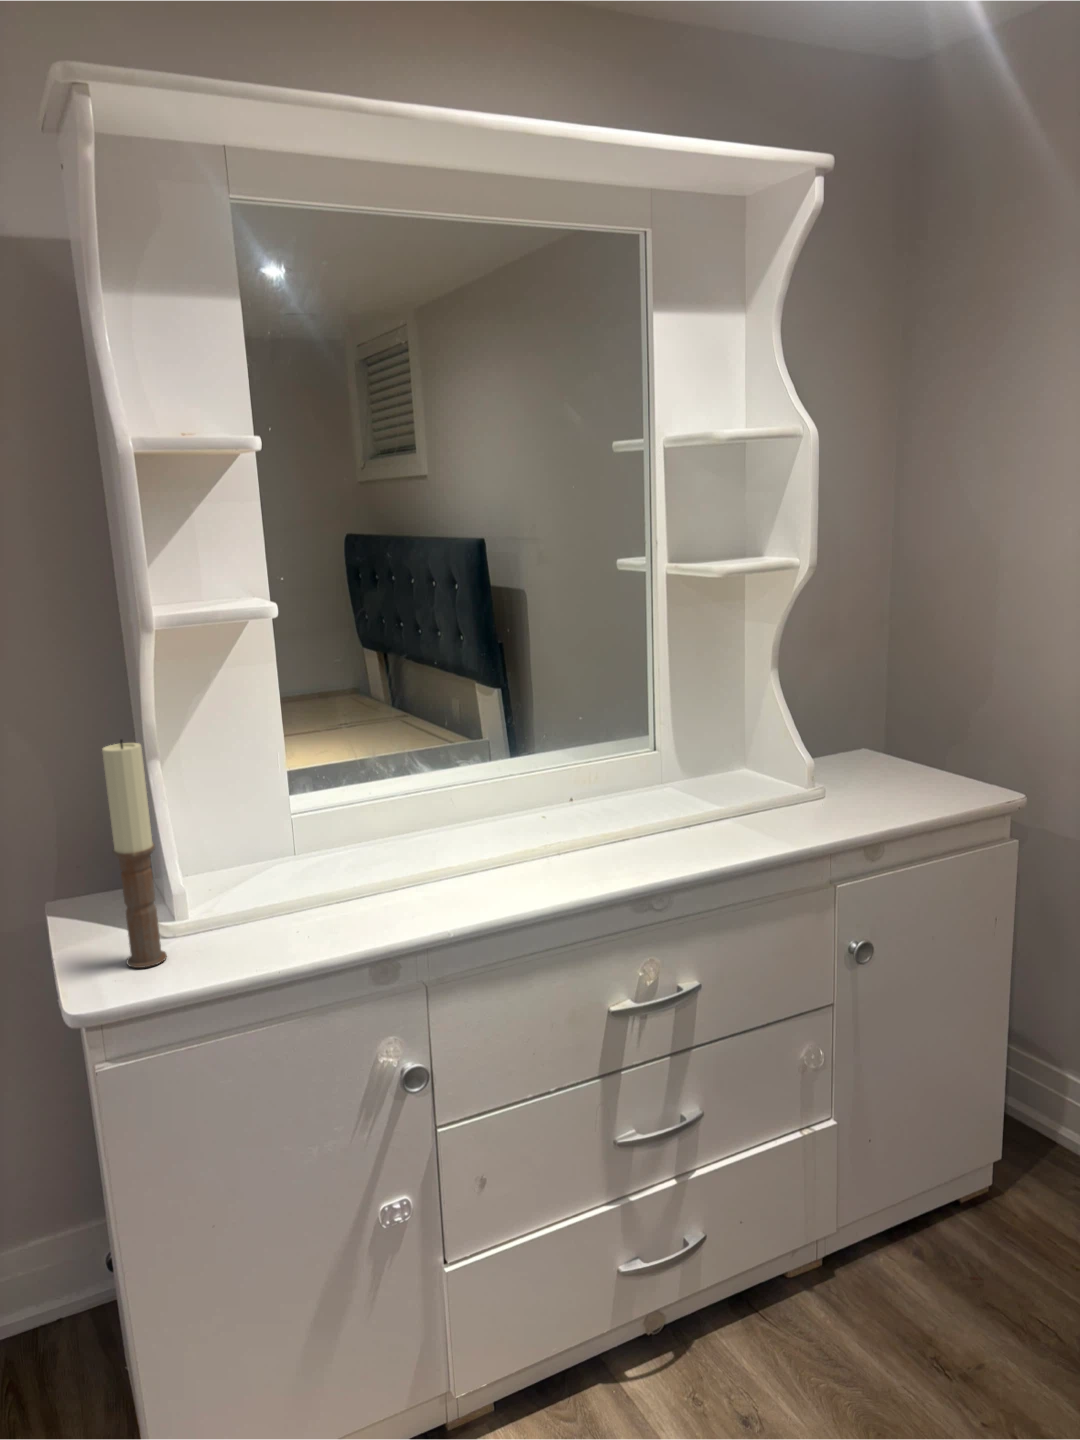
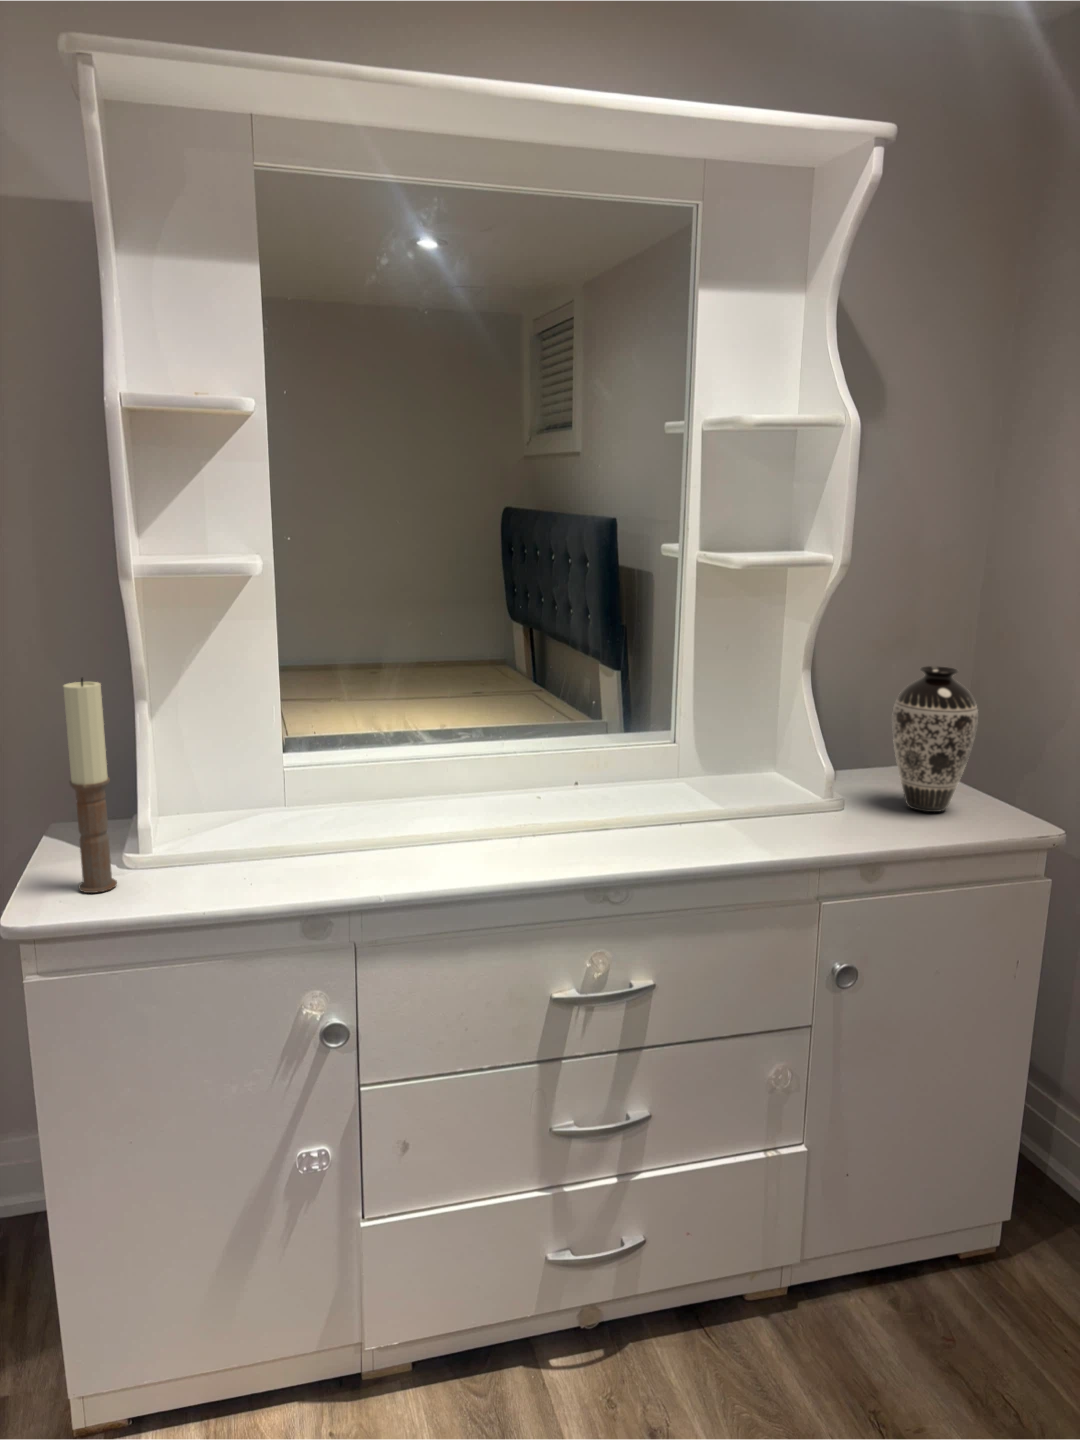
decorative vase: none [862,656,940,792] -> present [892,666,978,812]

